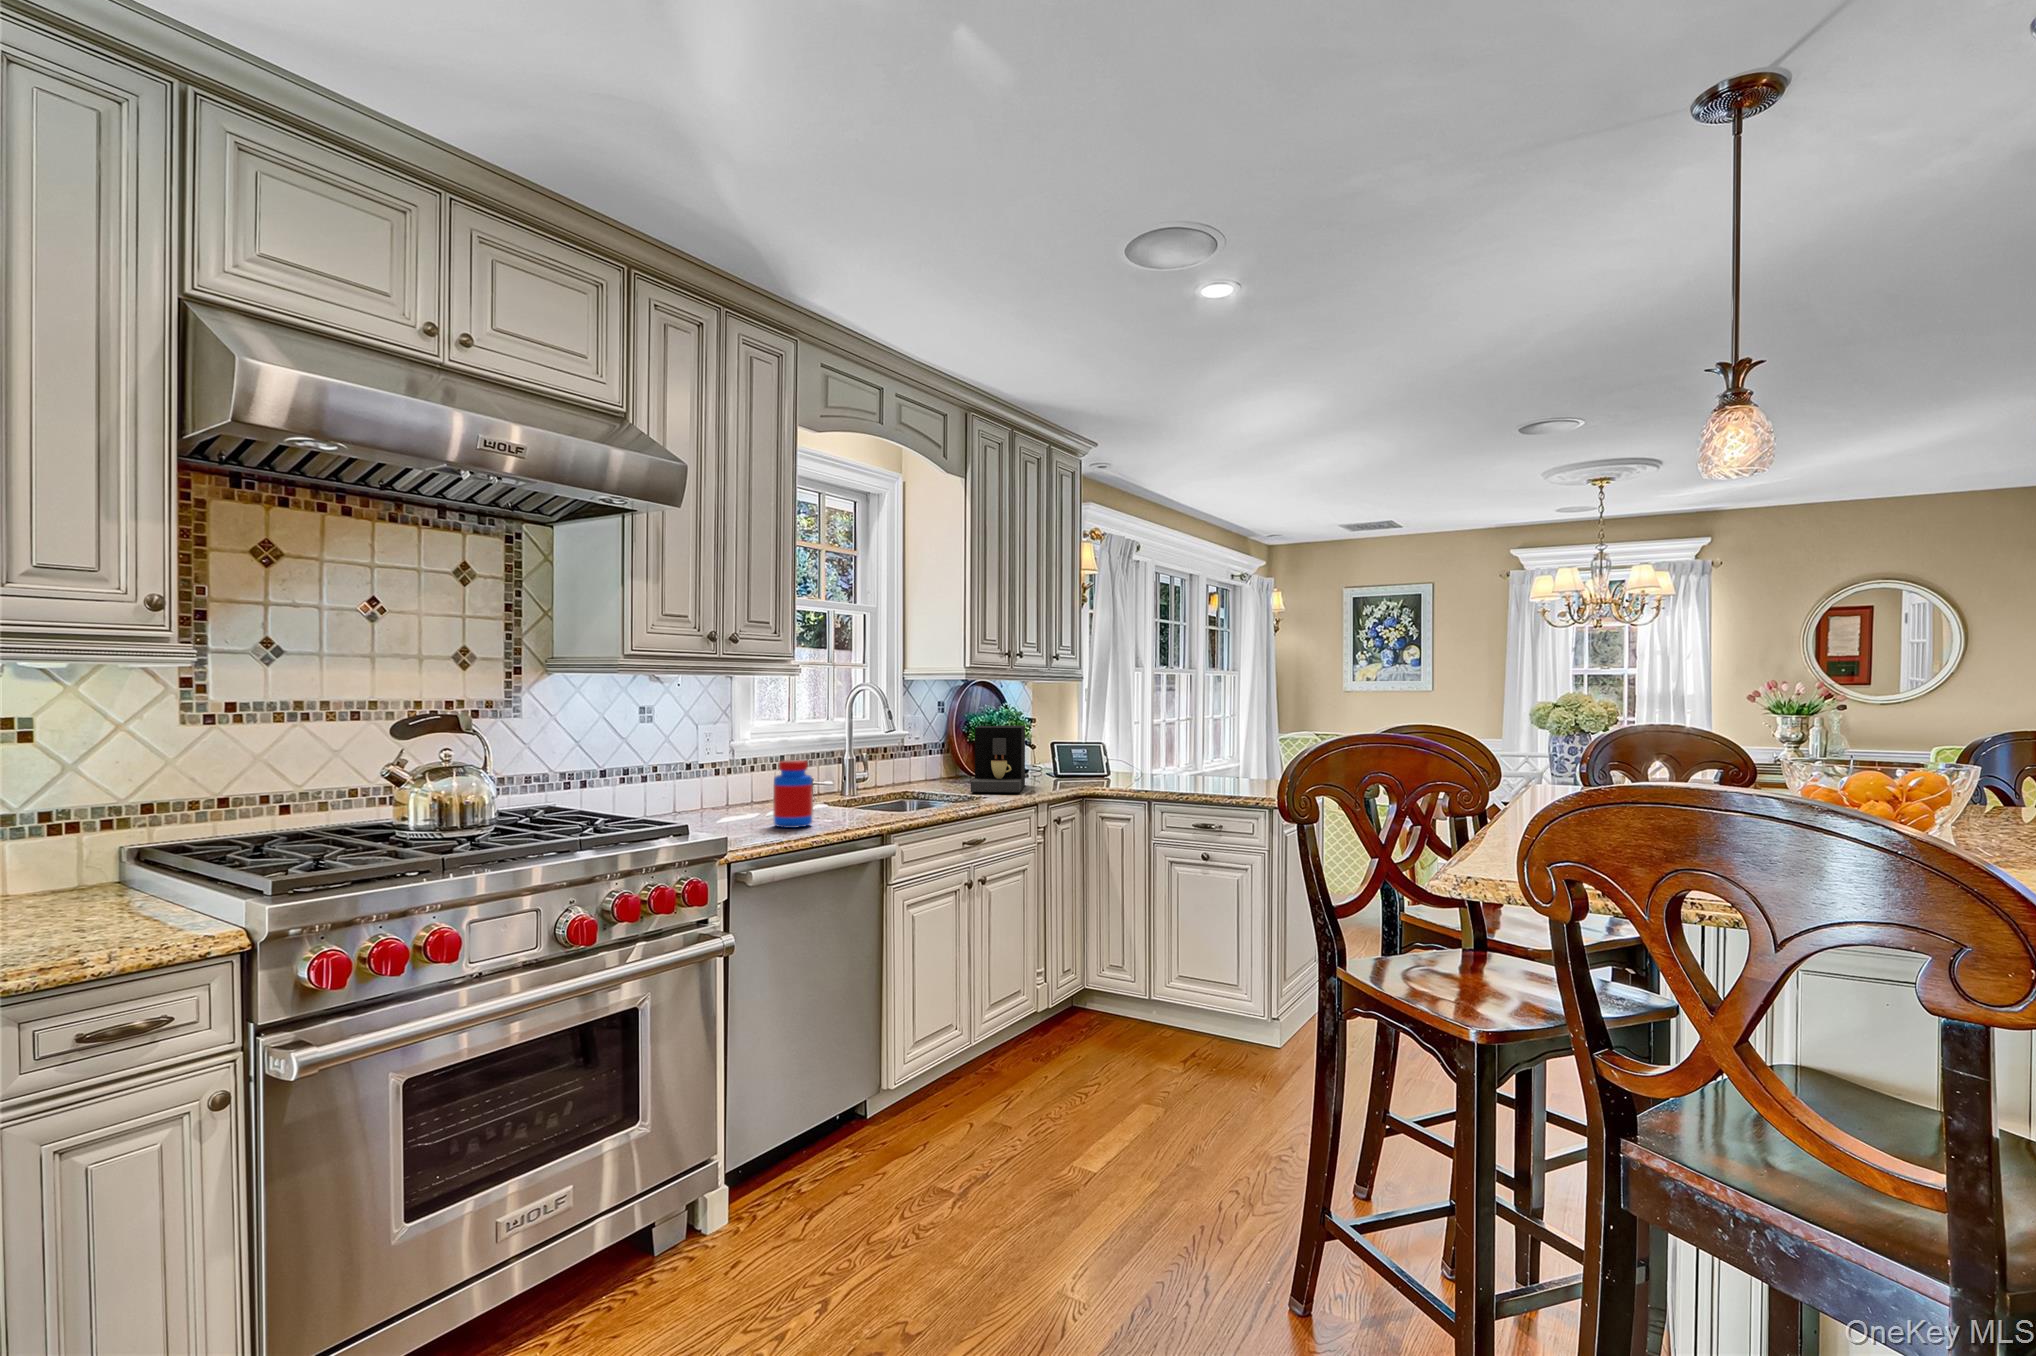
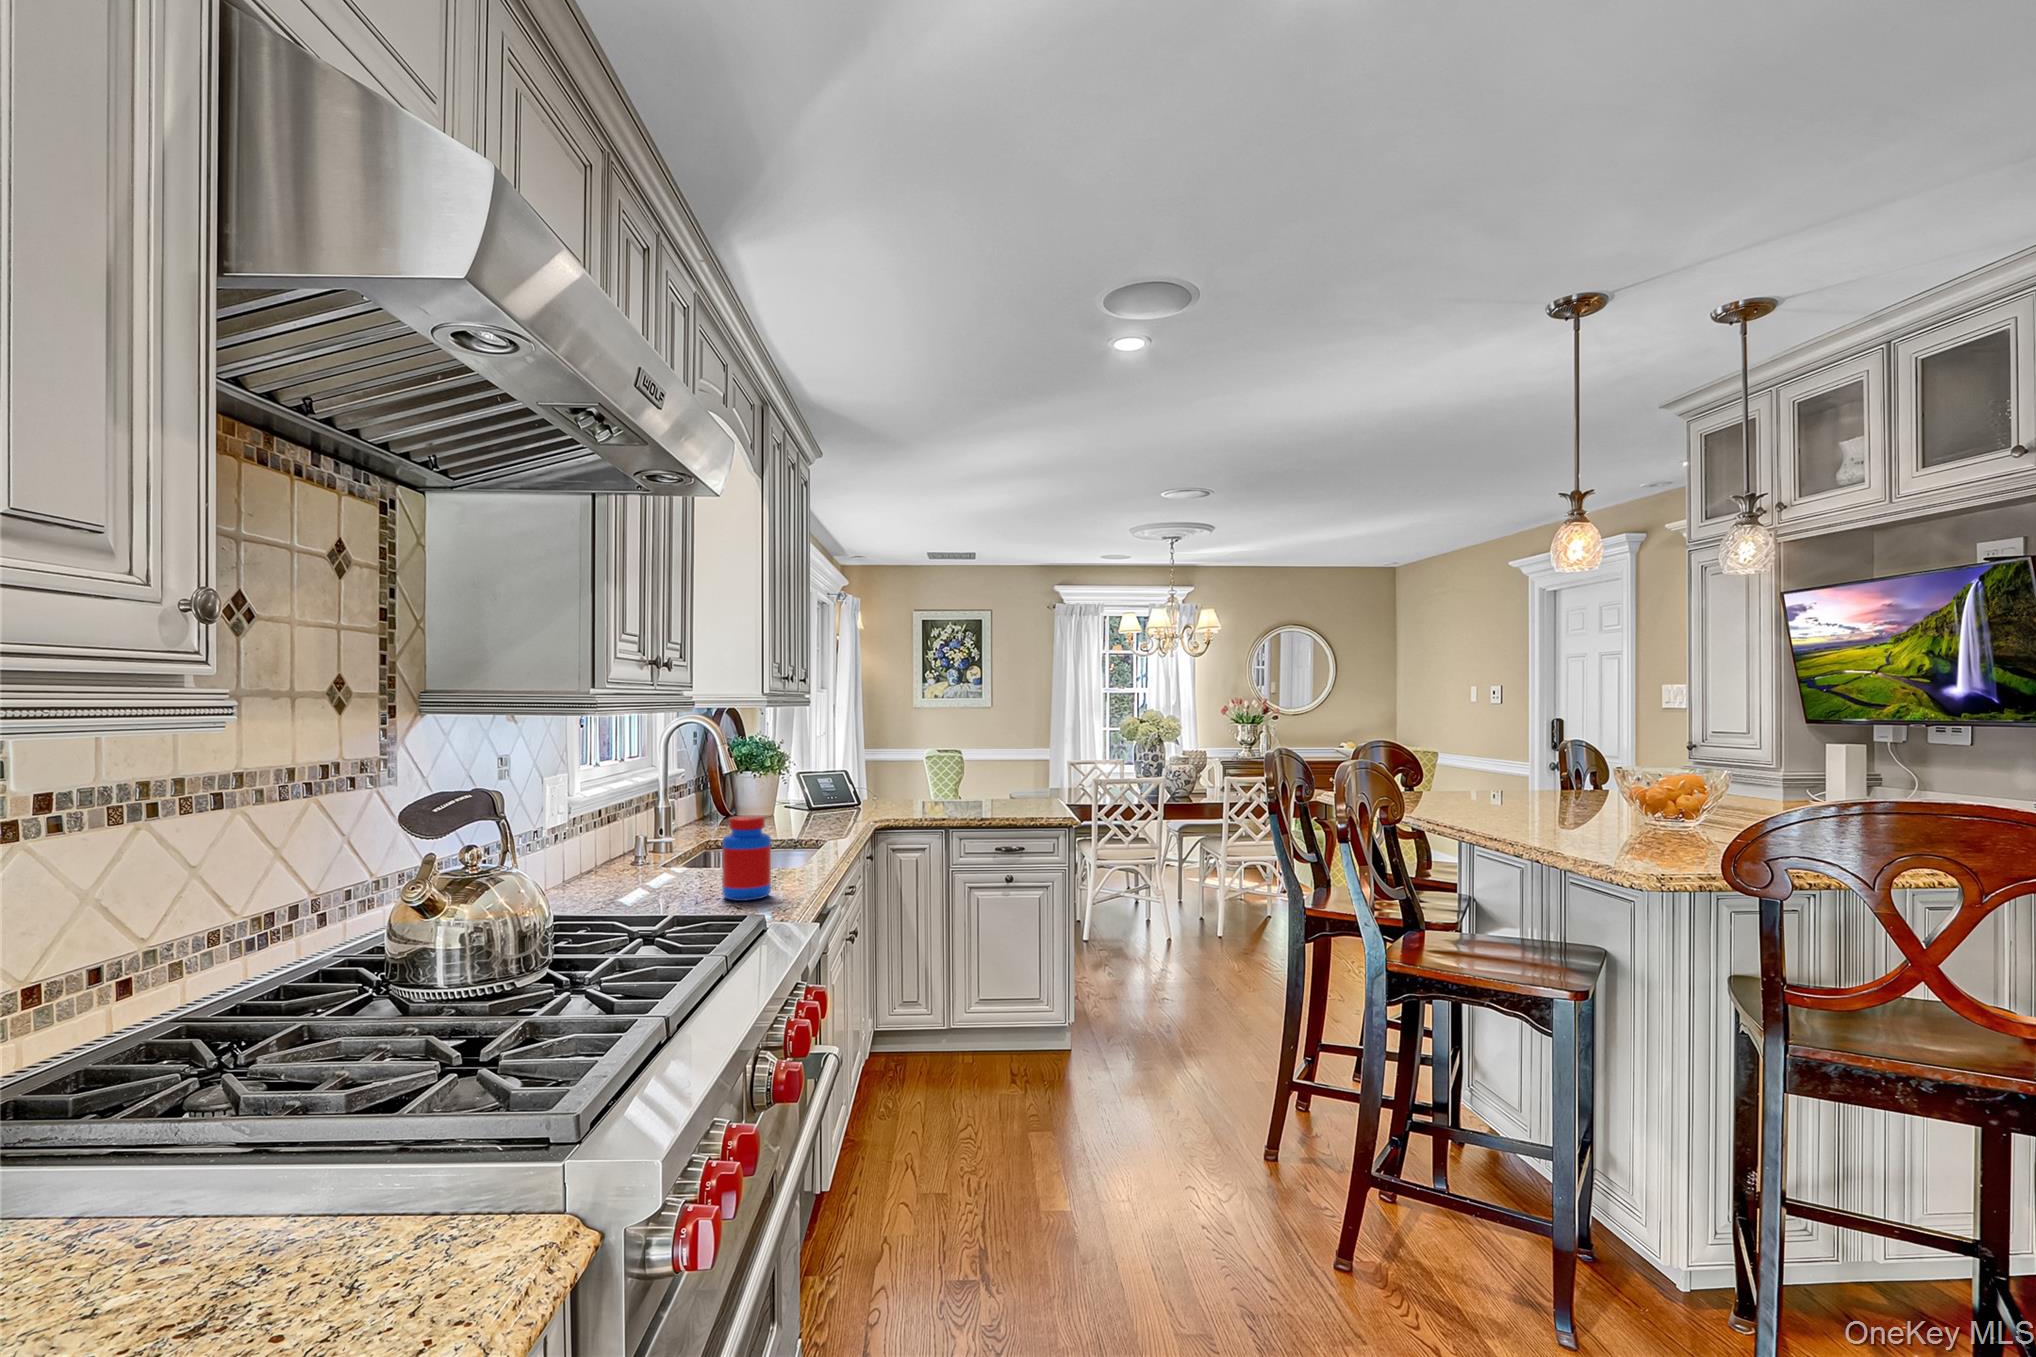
coffee maker: present [971,725,1025,792] -> none [758,756,841,834]

